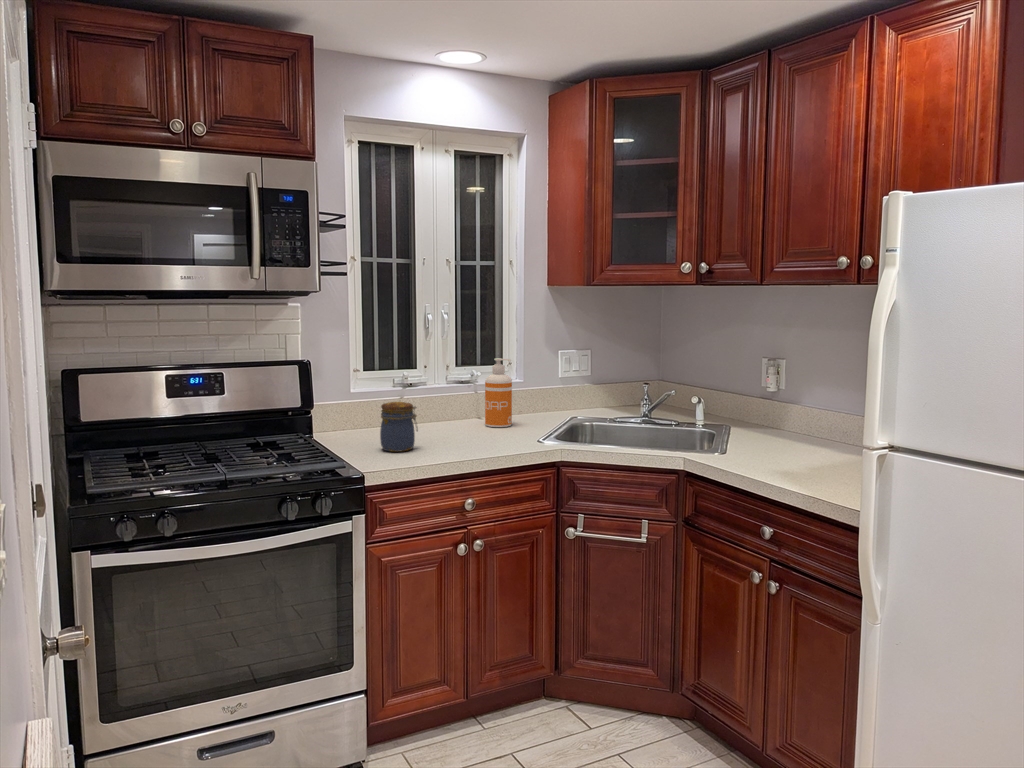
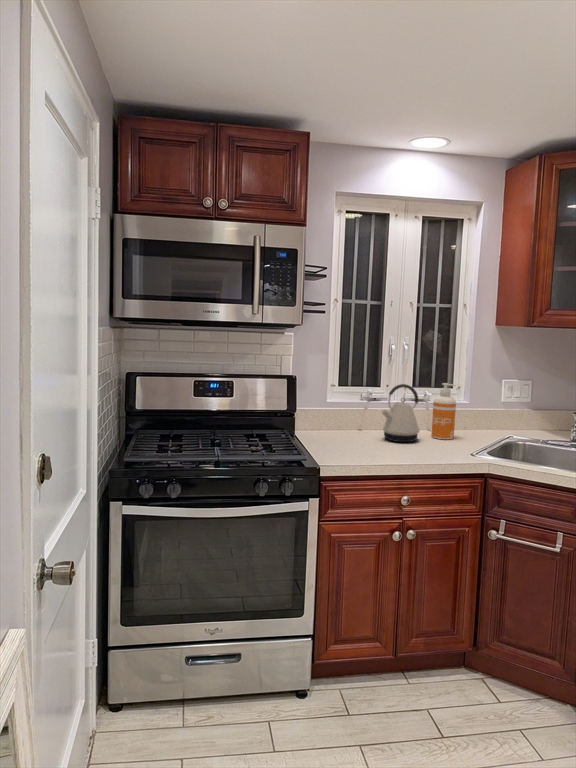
kettle: none [425,362,472,435] -> present [382,384,419,442]
jar: present [380,402,418,452] -> none [341,413,371,452]

